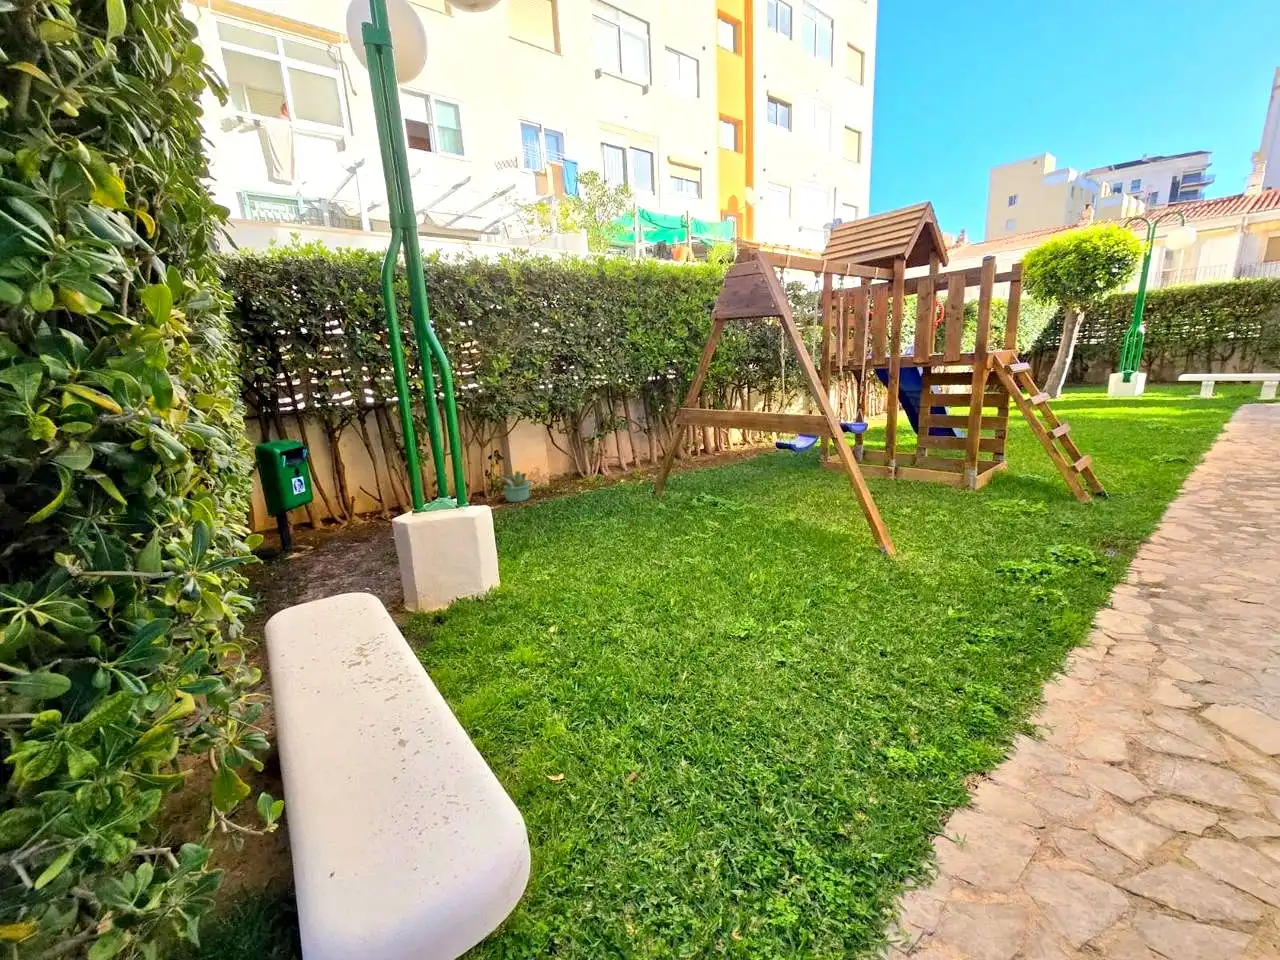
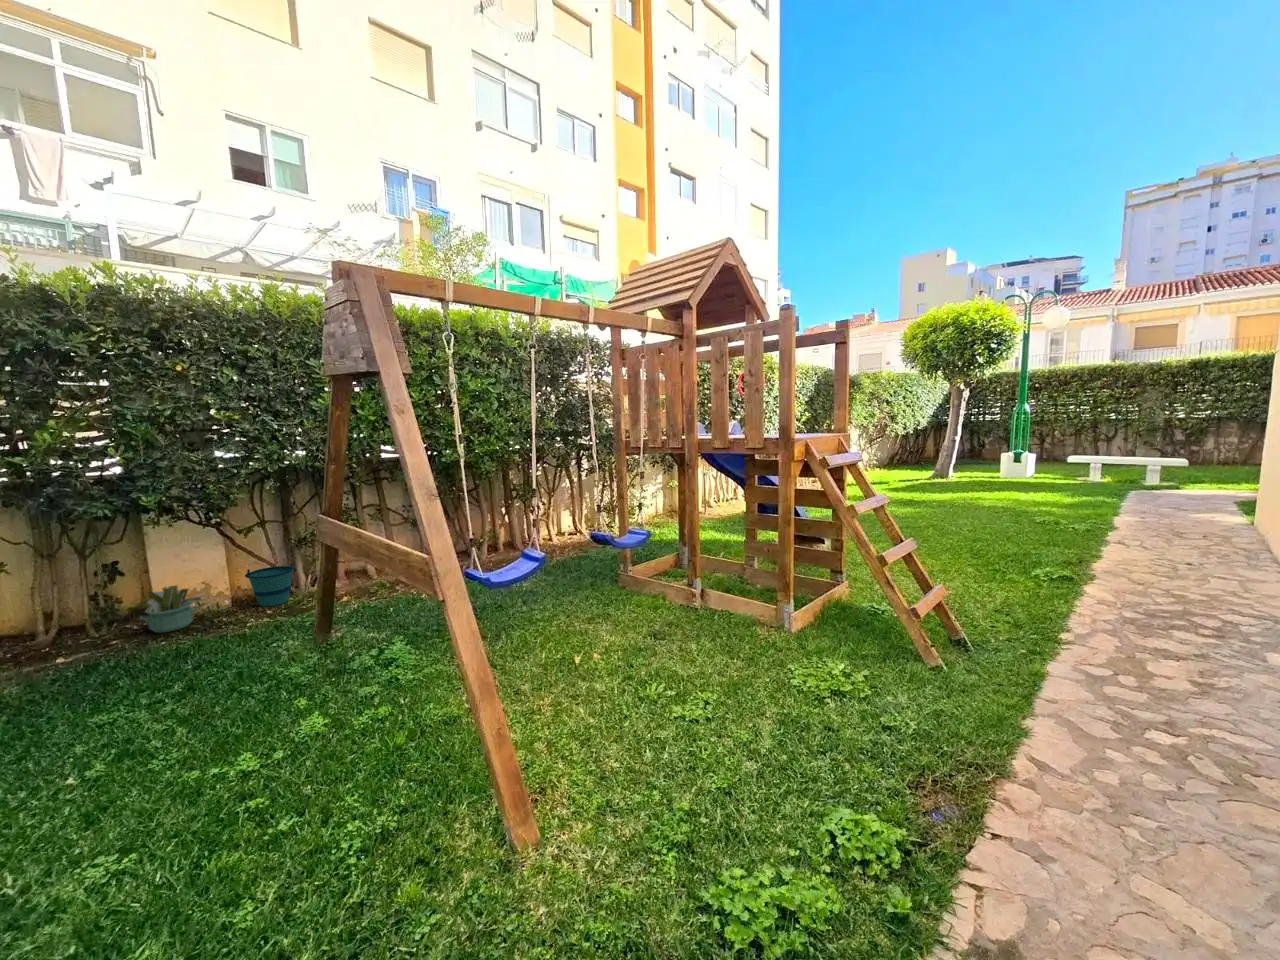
bucket: none [546,460,578,489] -> present [245,564,297,606]

